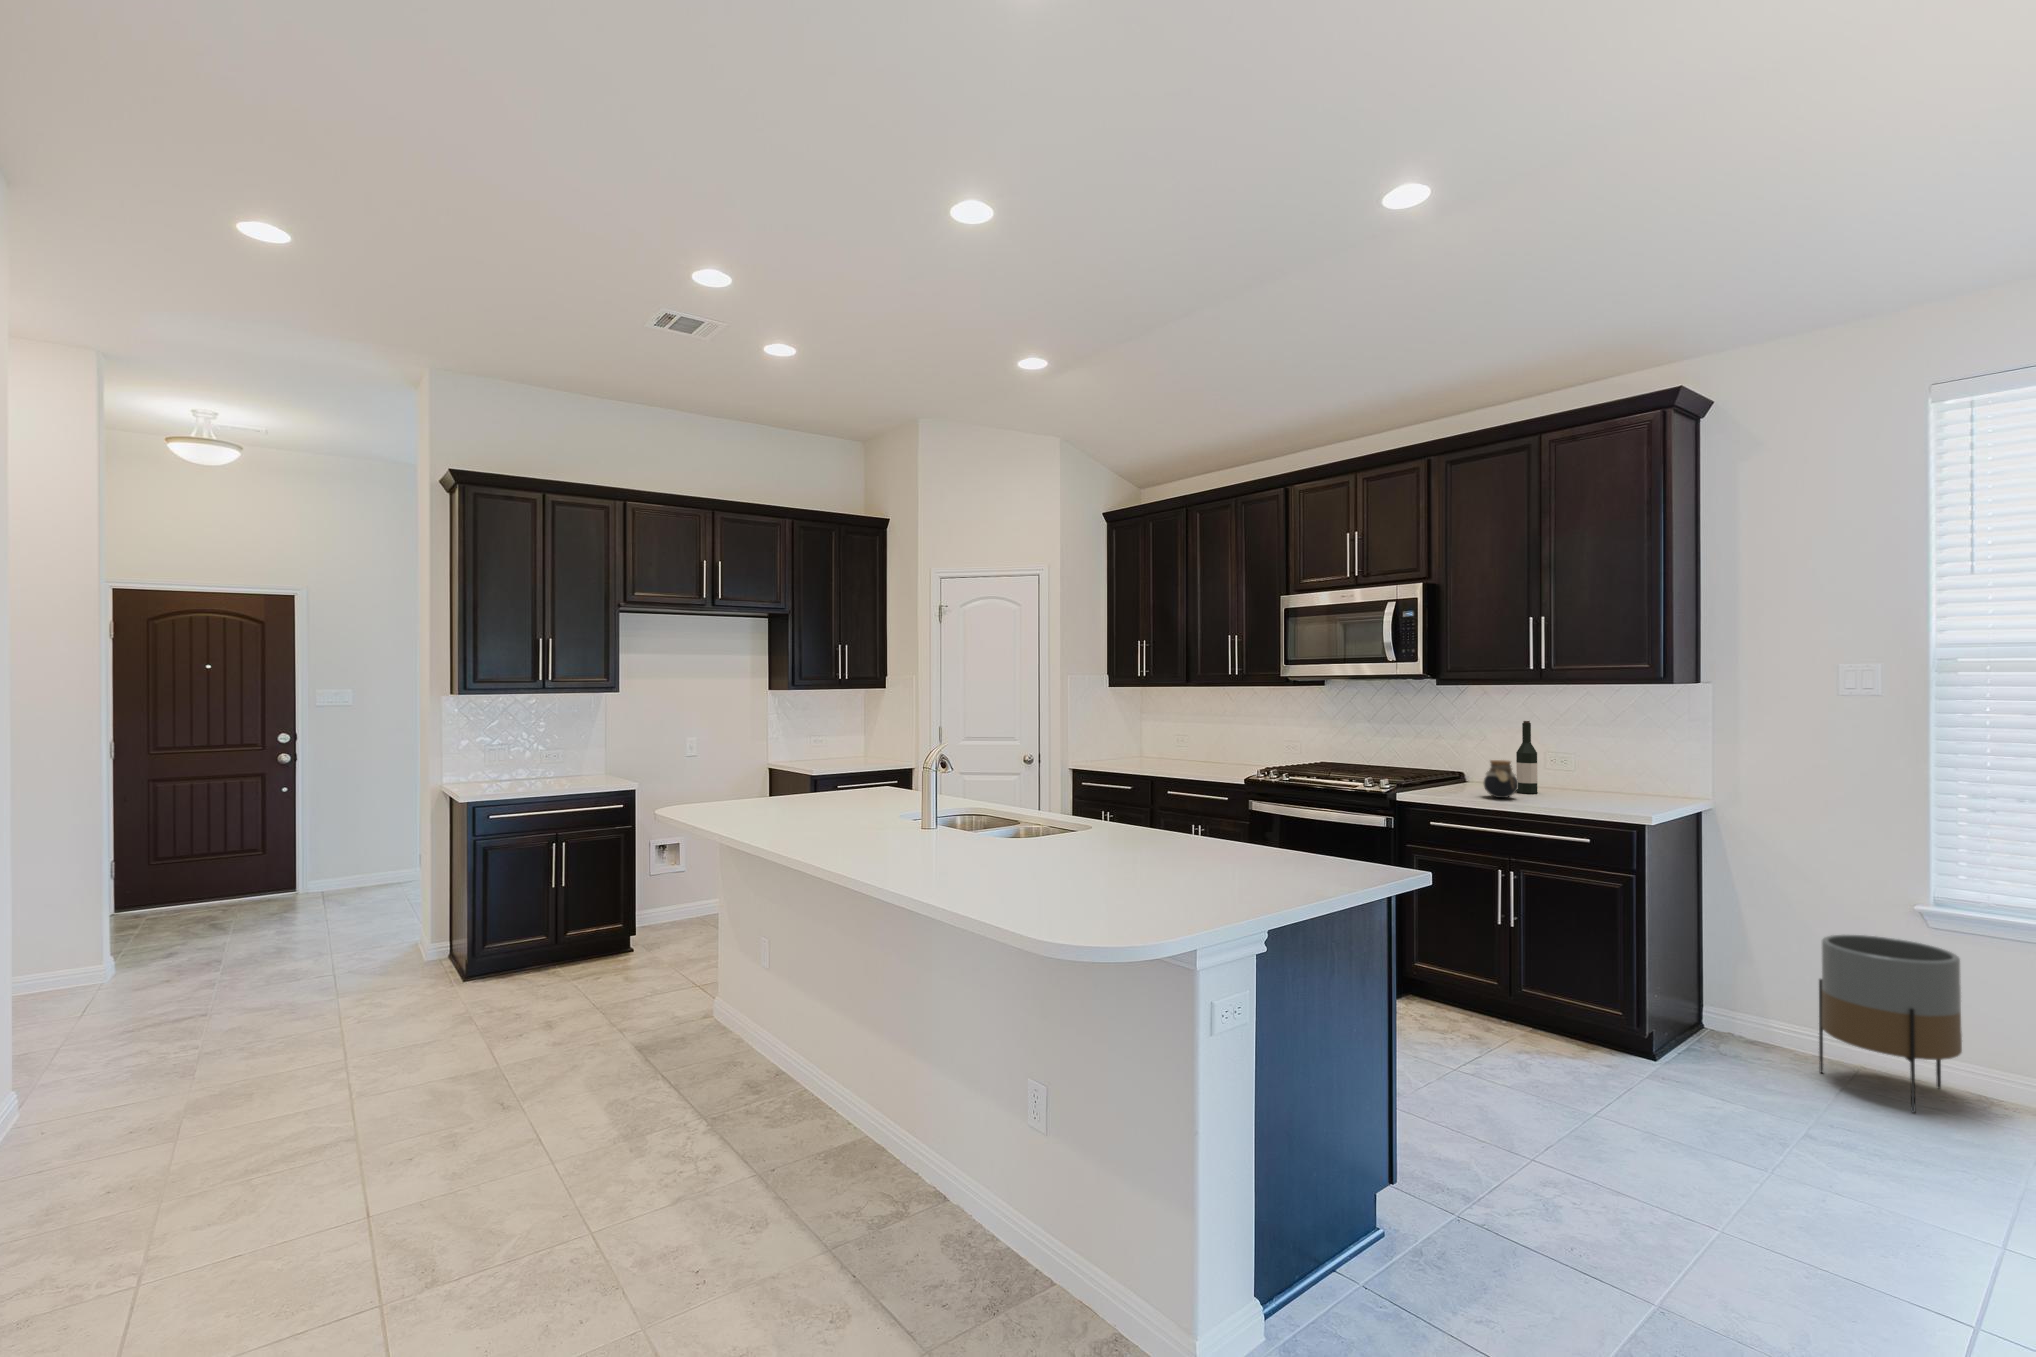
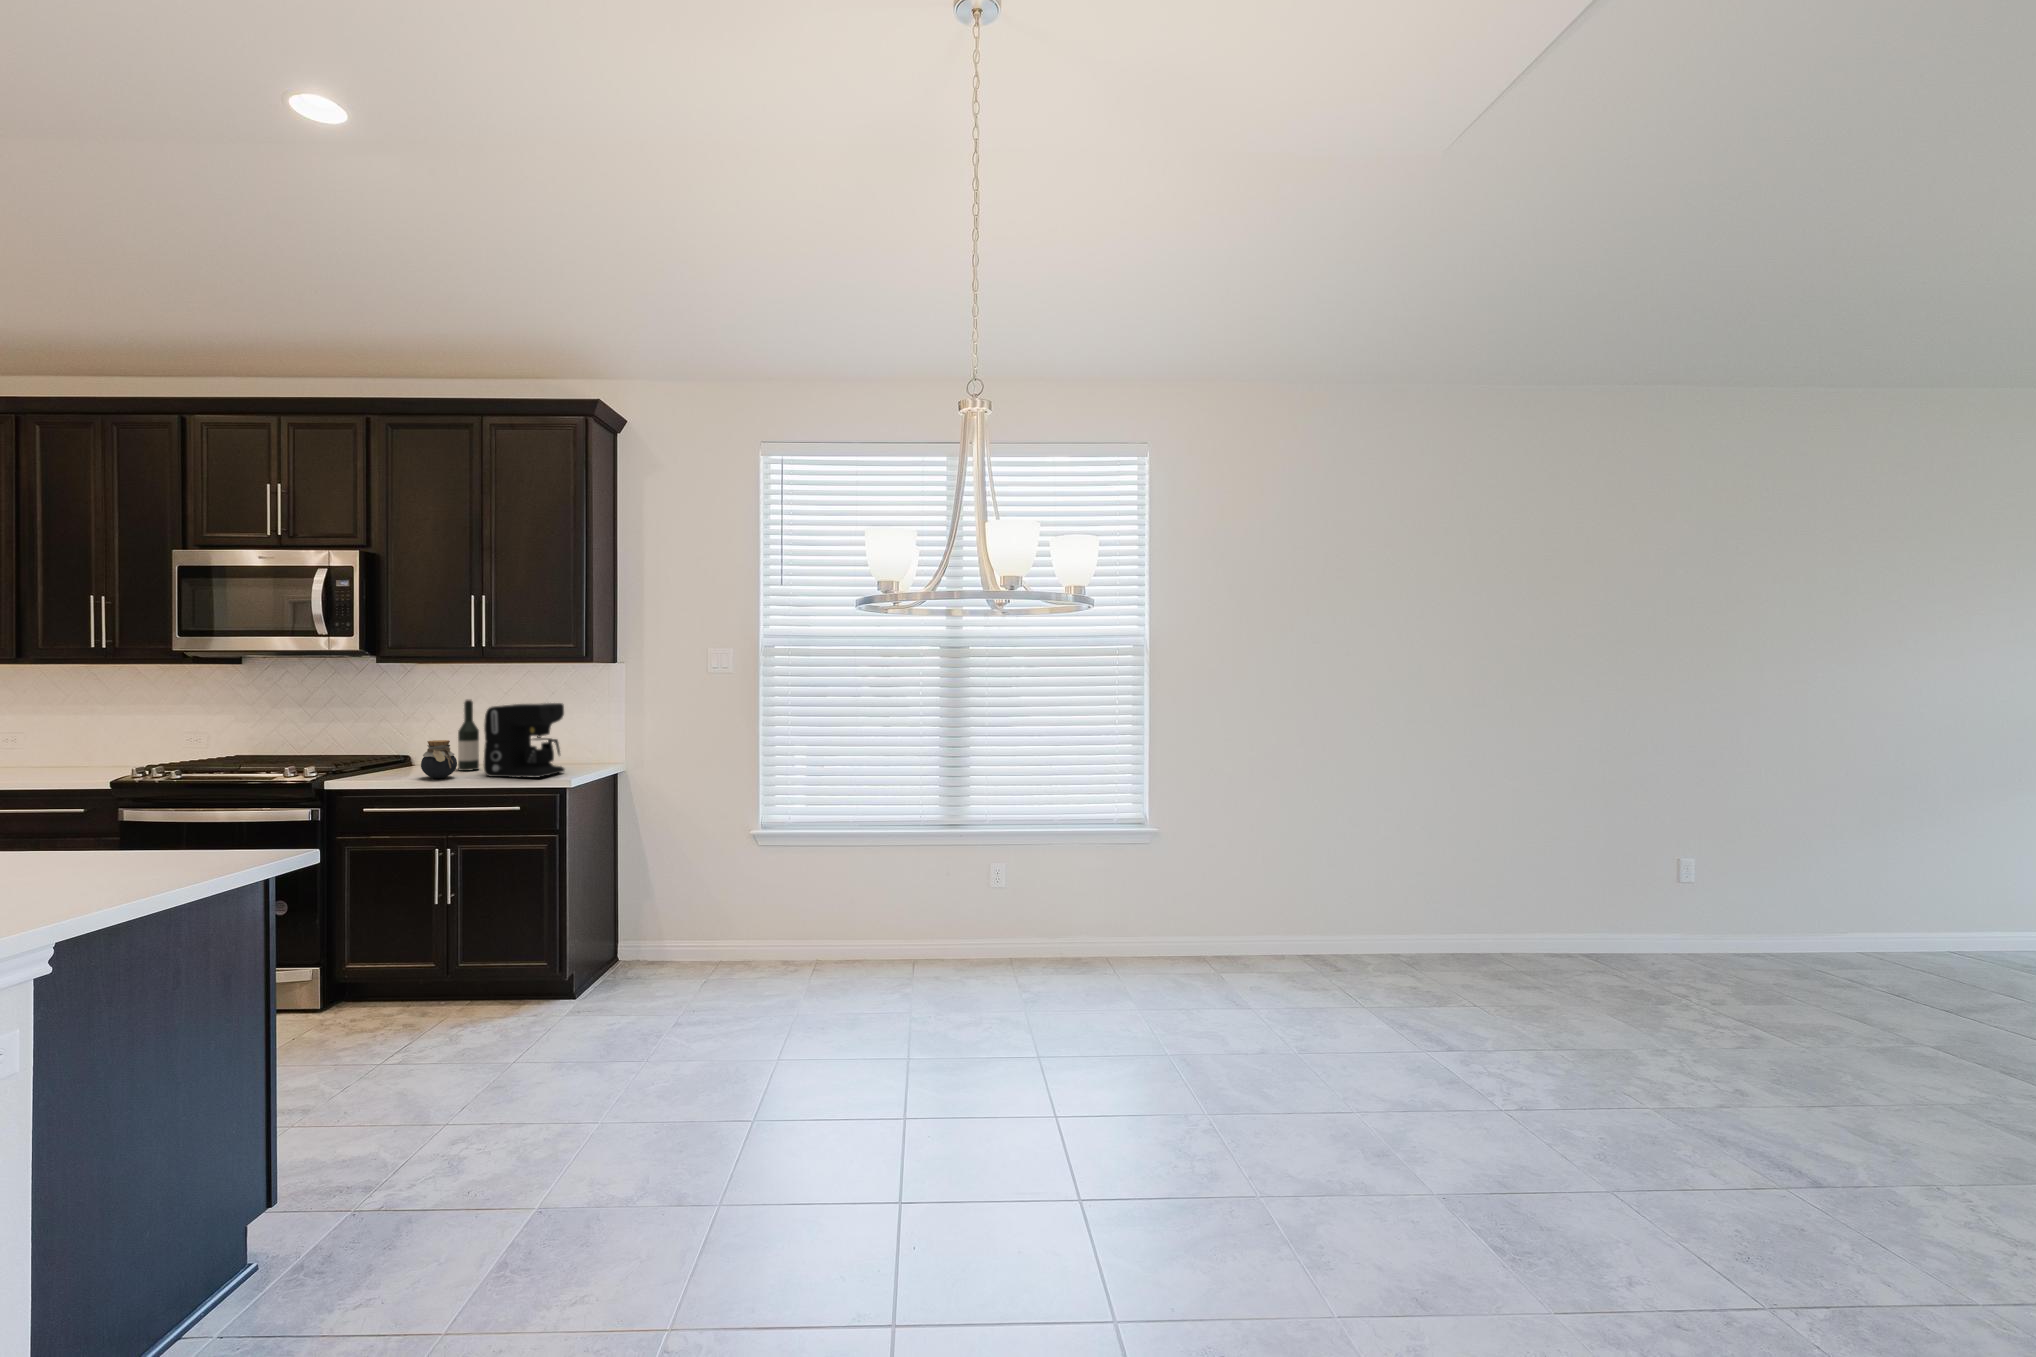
coffee maker: none [1545,727,1635,806] -> present [484,703,564,777]
planter: present [1819,935,1962,1113] -> none [696,858,778,985]

